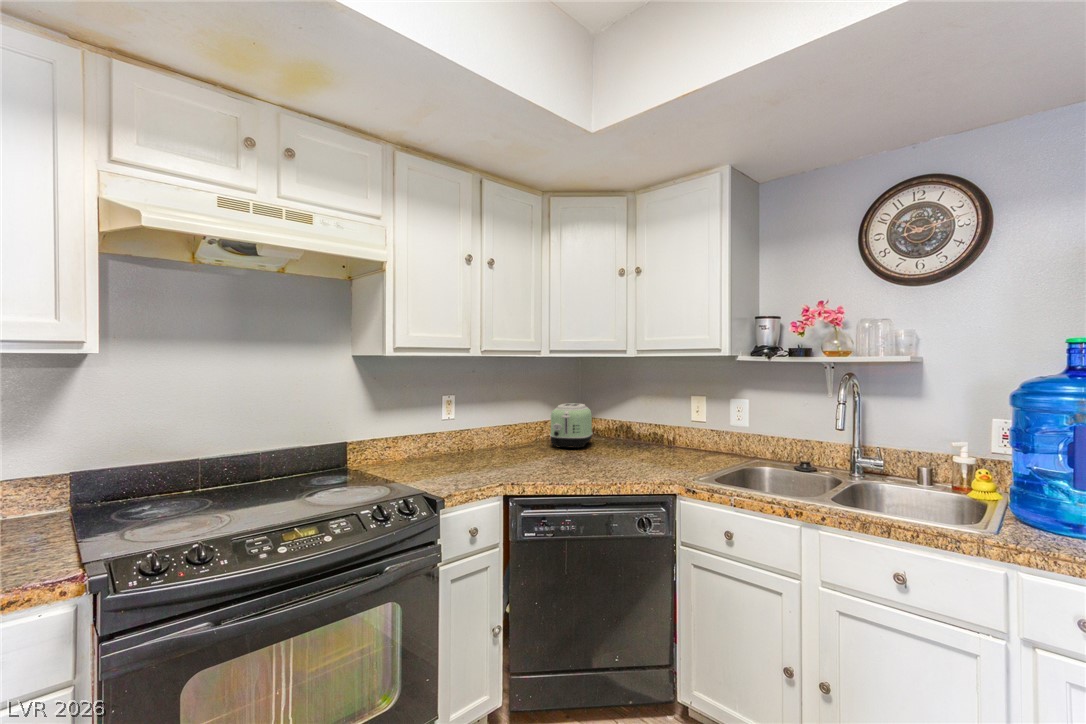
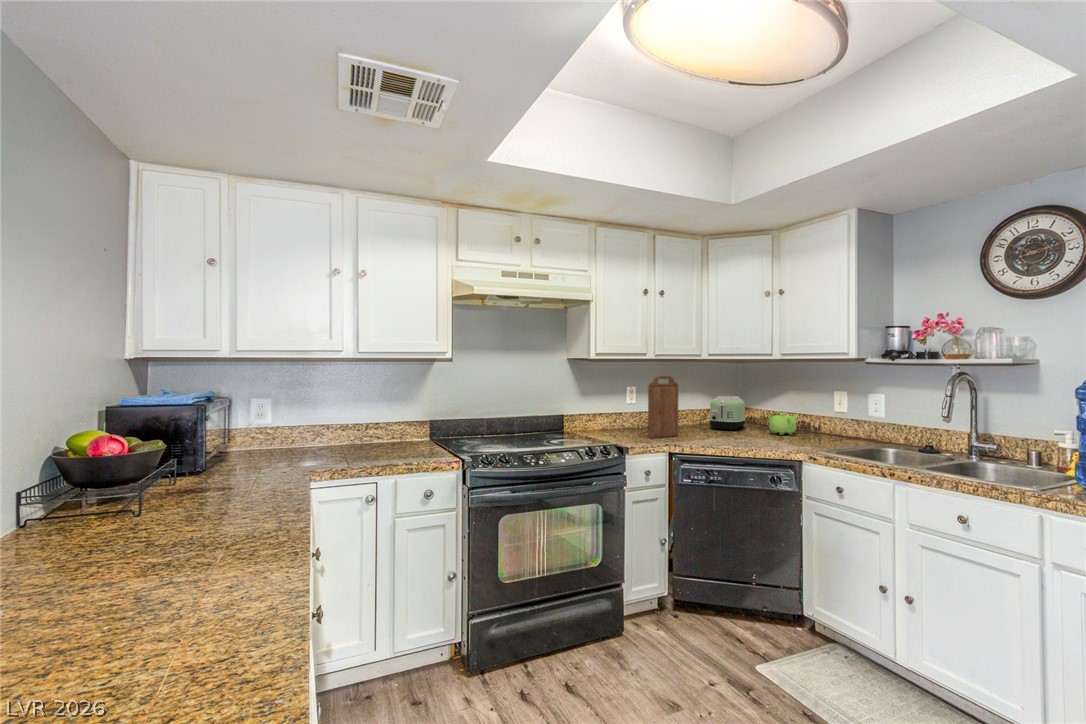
cutting board: none [472,380,513,470] -> present [648,376,678,438]
teapot: none [620,424,655,452] -> present [768,413,798,435]

